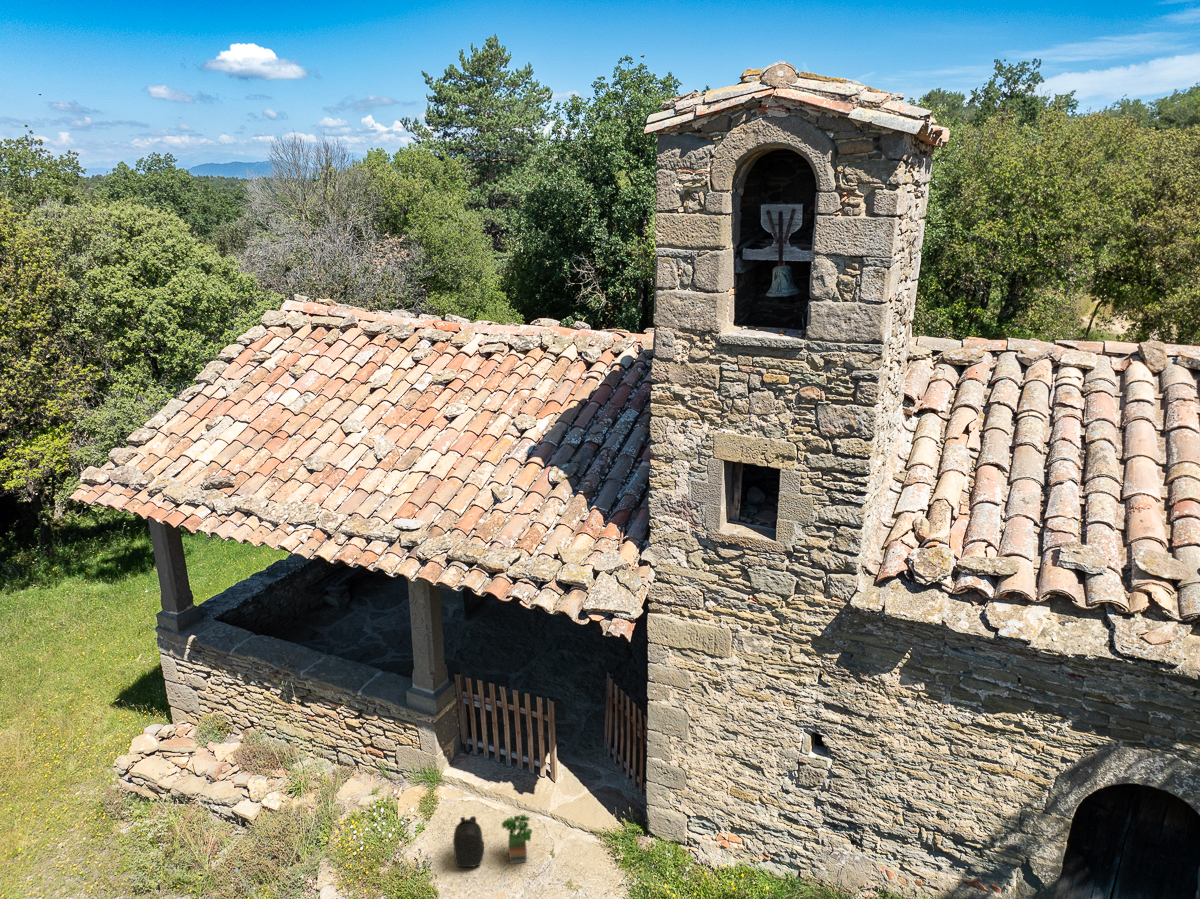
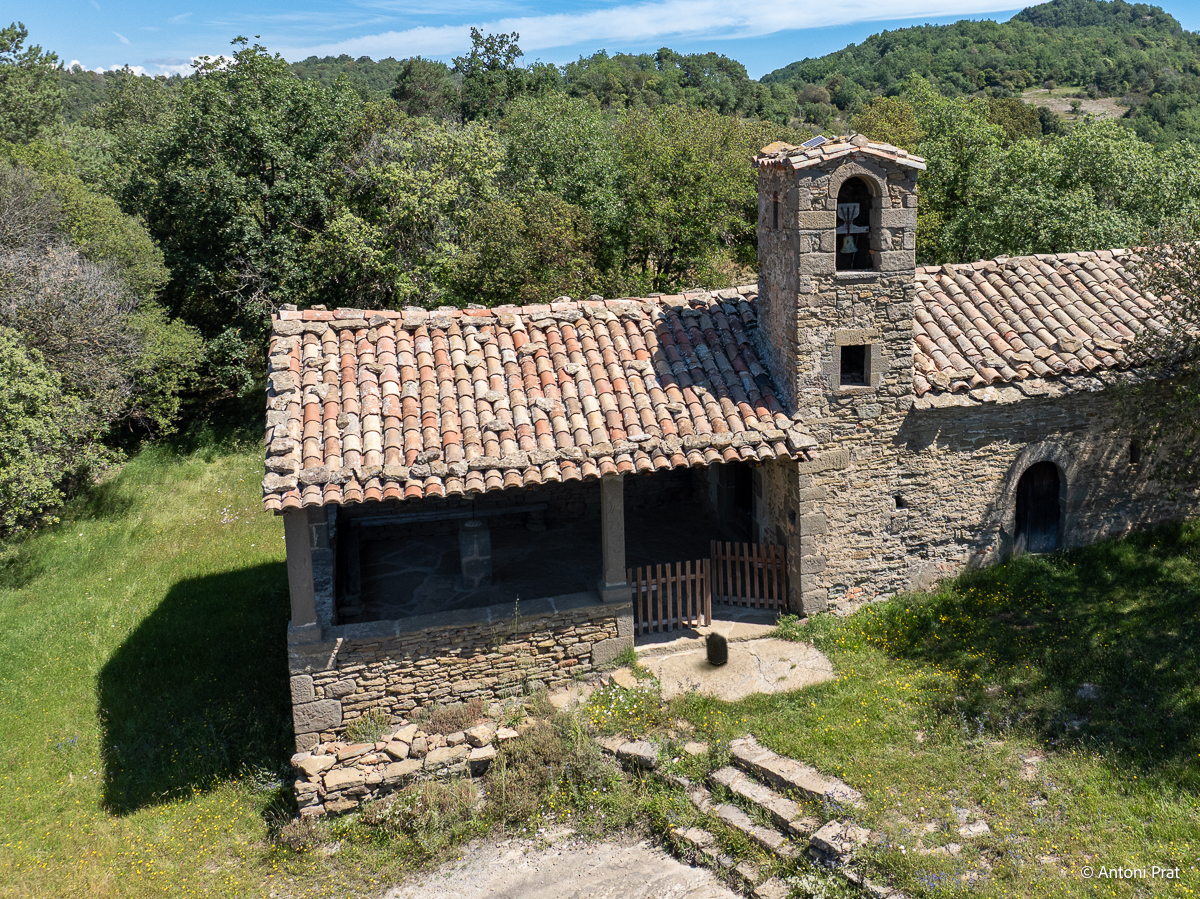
potted tree: present [502,815,532,864] -> none [730,620,755,654]

